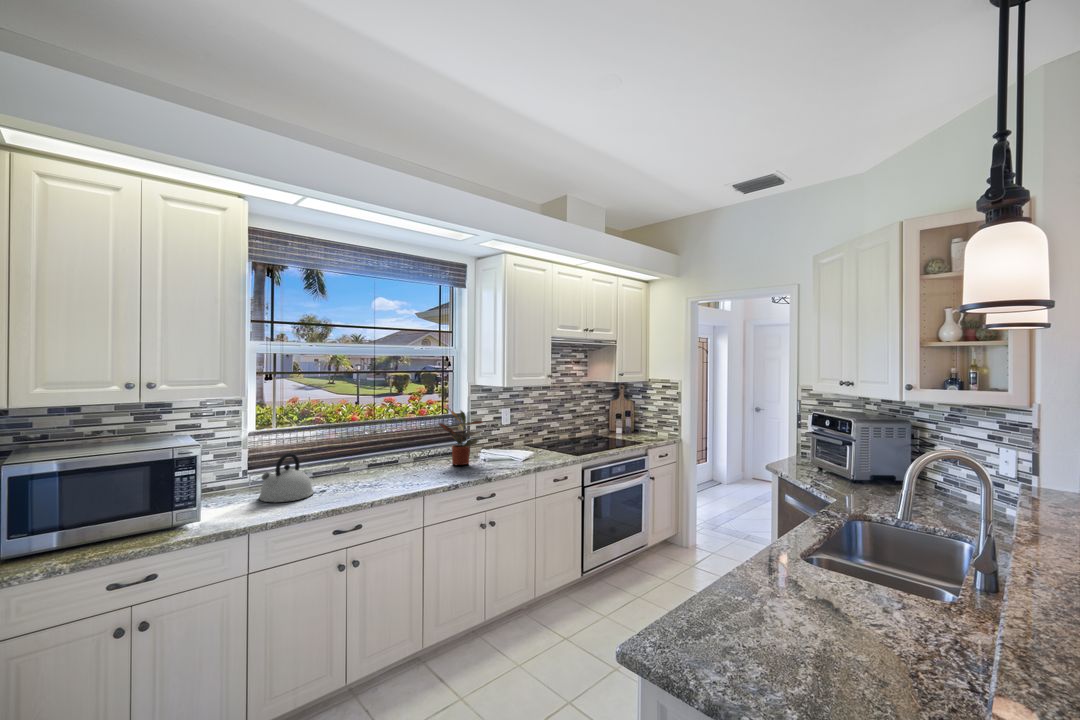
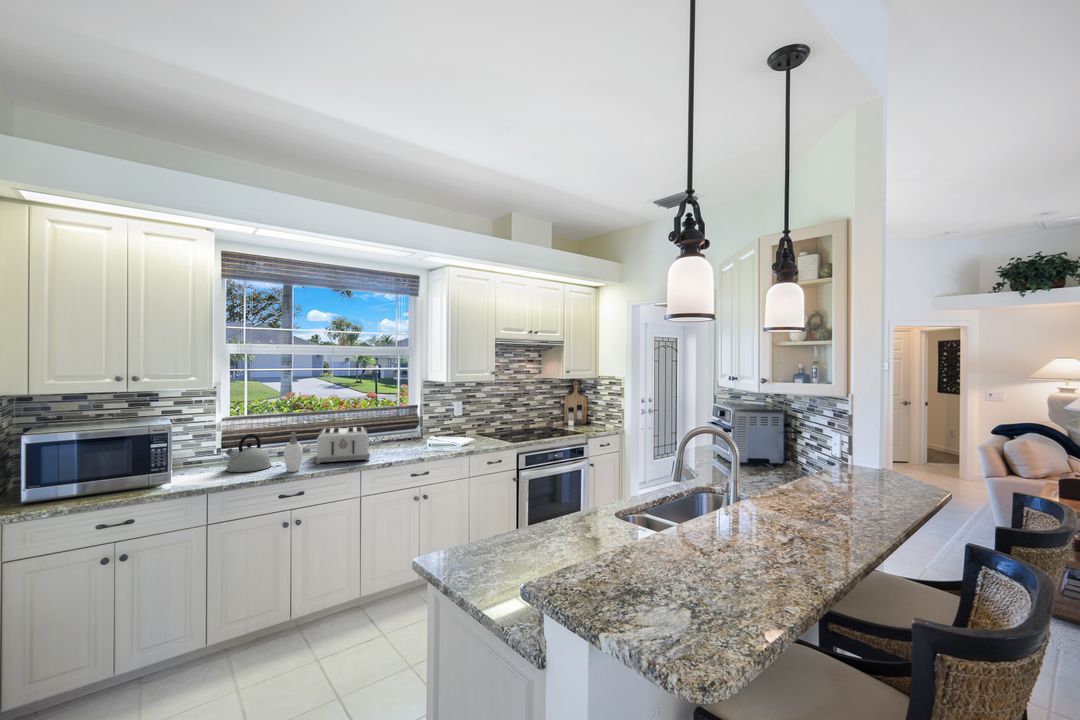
potted plant: present [439,409,482,465] -> none [387,399,428,449]
toaster: none [361,441,429,489] -> present [316,427,369,464]
soap dispenser: none [334,451,364,501] -> present [284,432,303,472]

